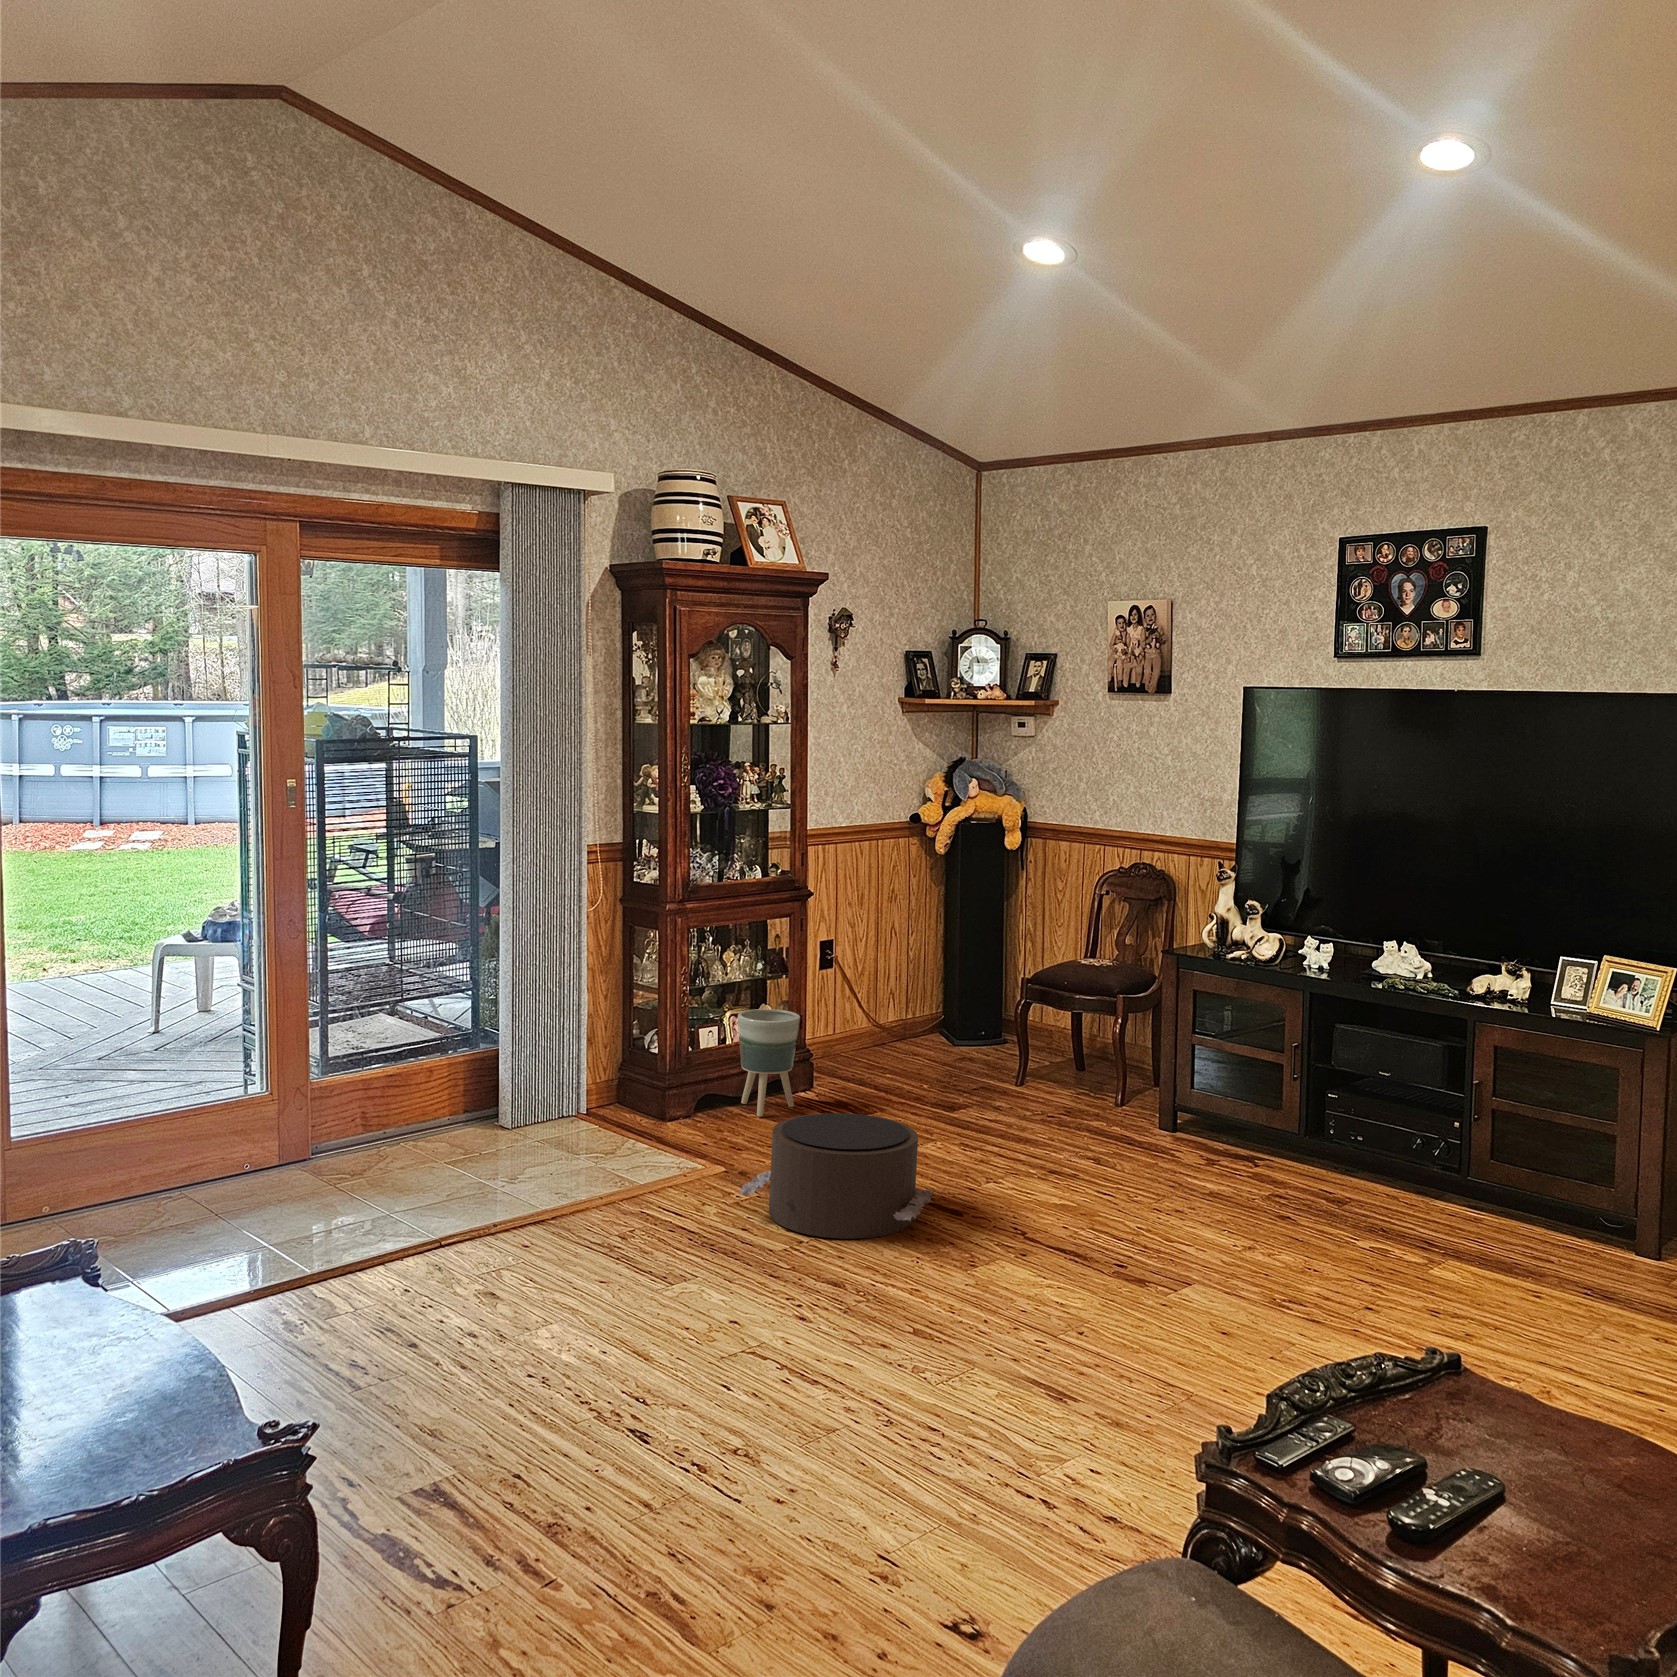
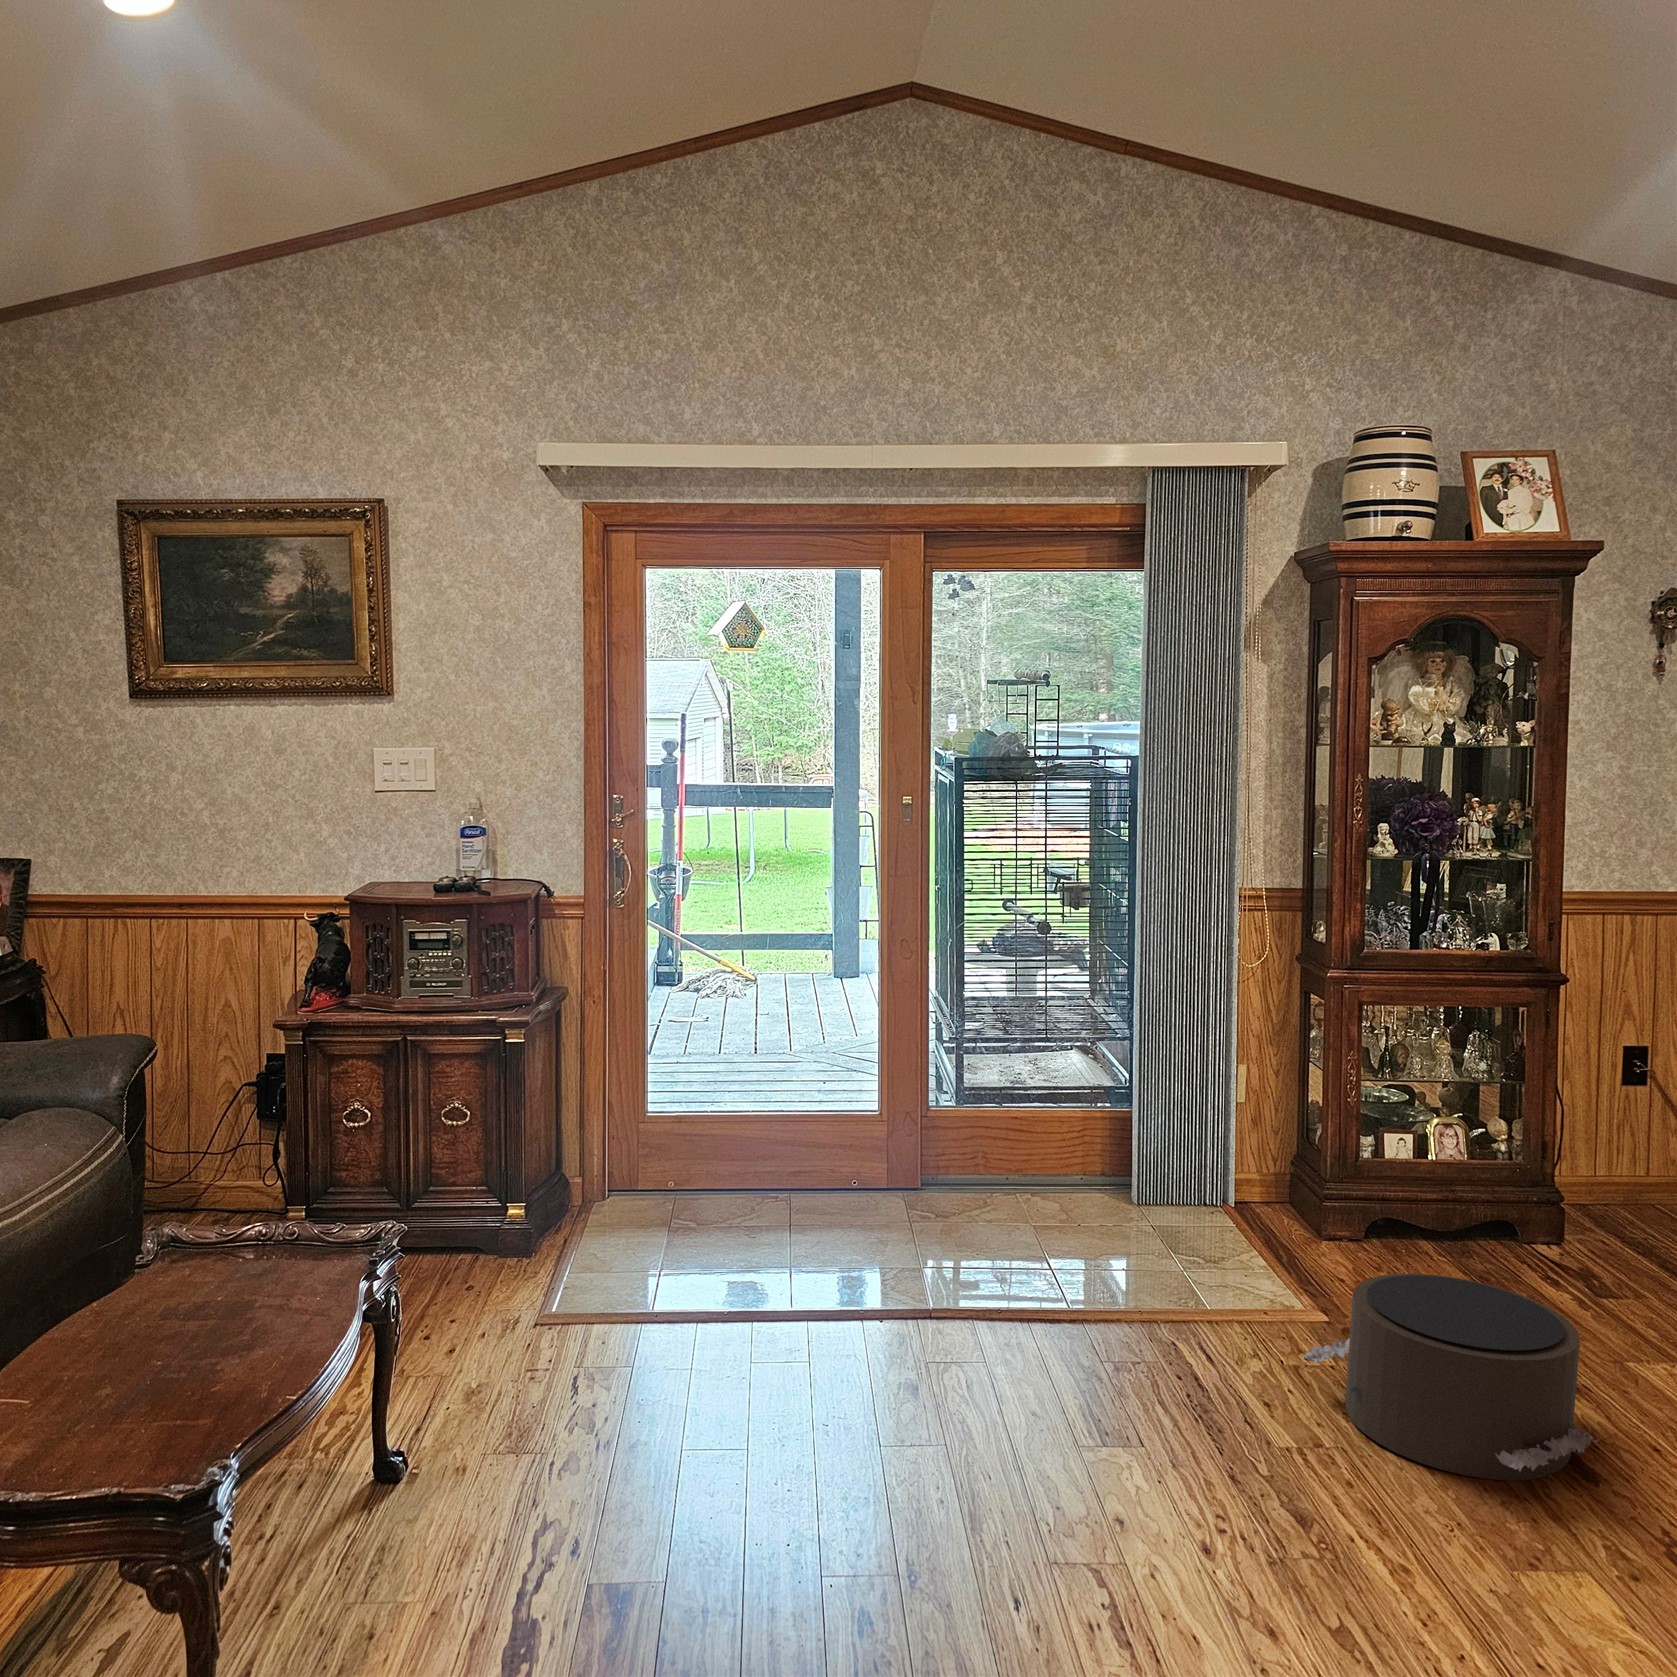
planter: present [738,1009,800,1117] -> none [1437,1119,1528,1262]

